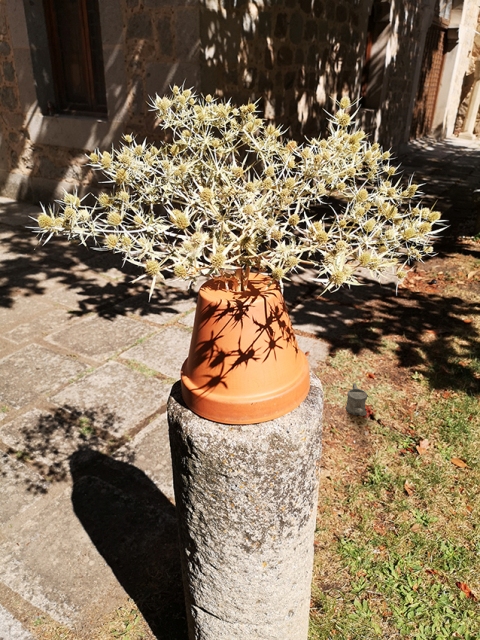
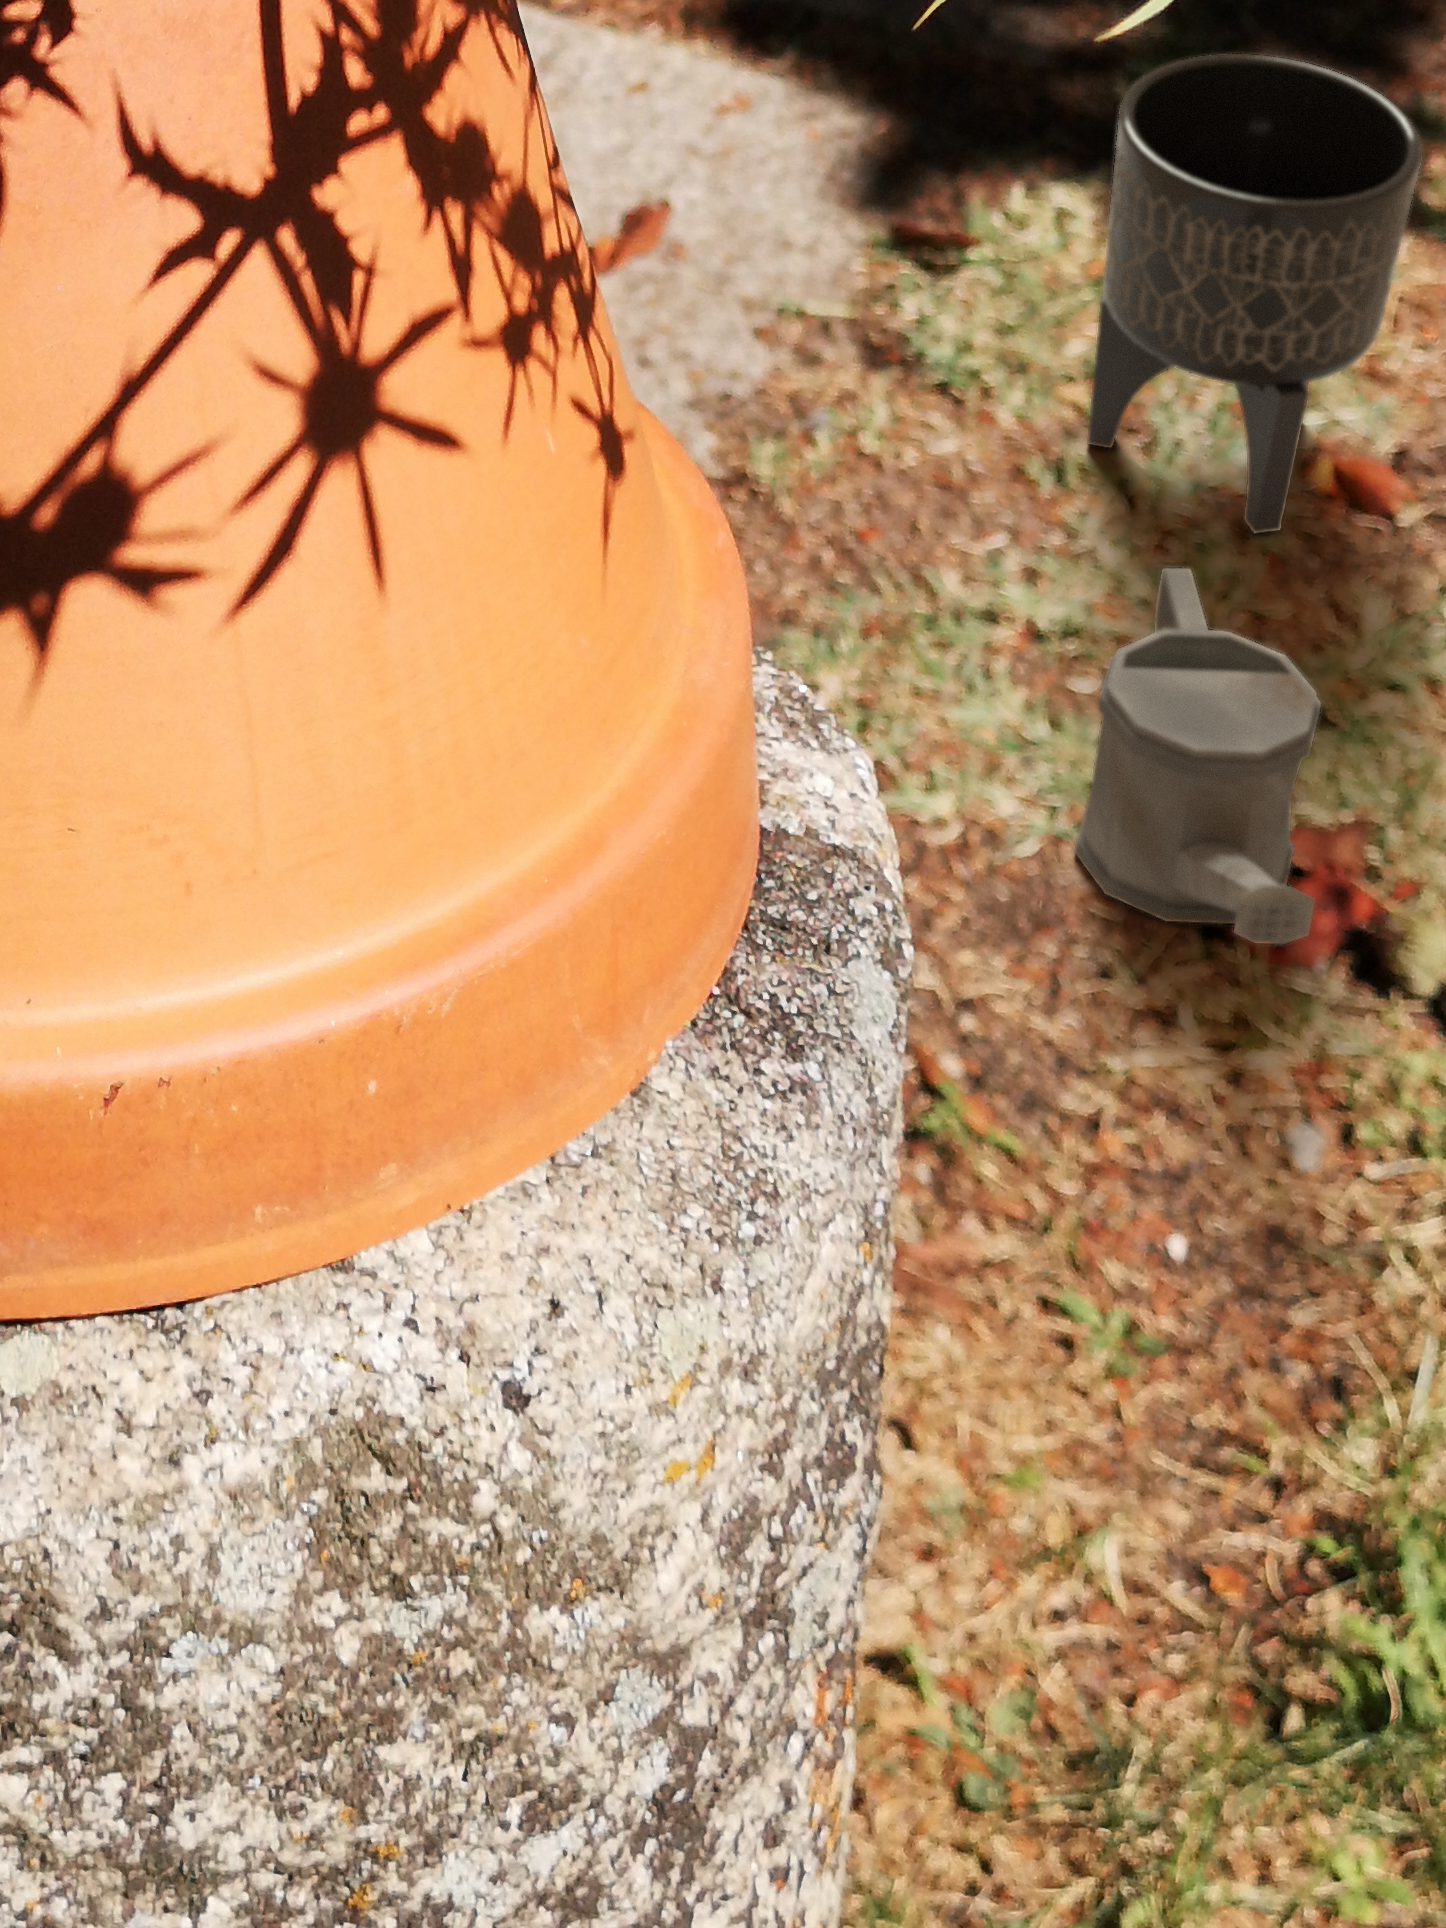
planter: none [347,339,376,381] -> present [1087,54,1422,533]

